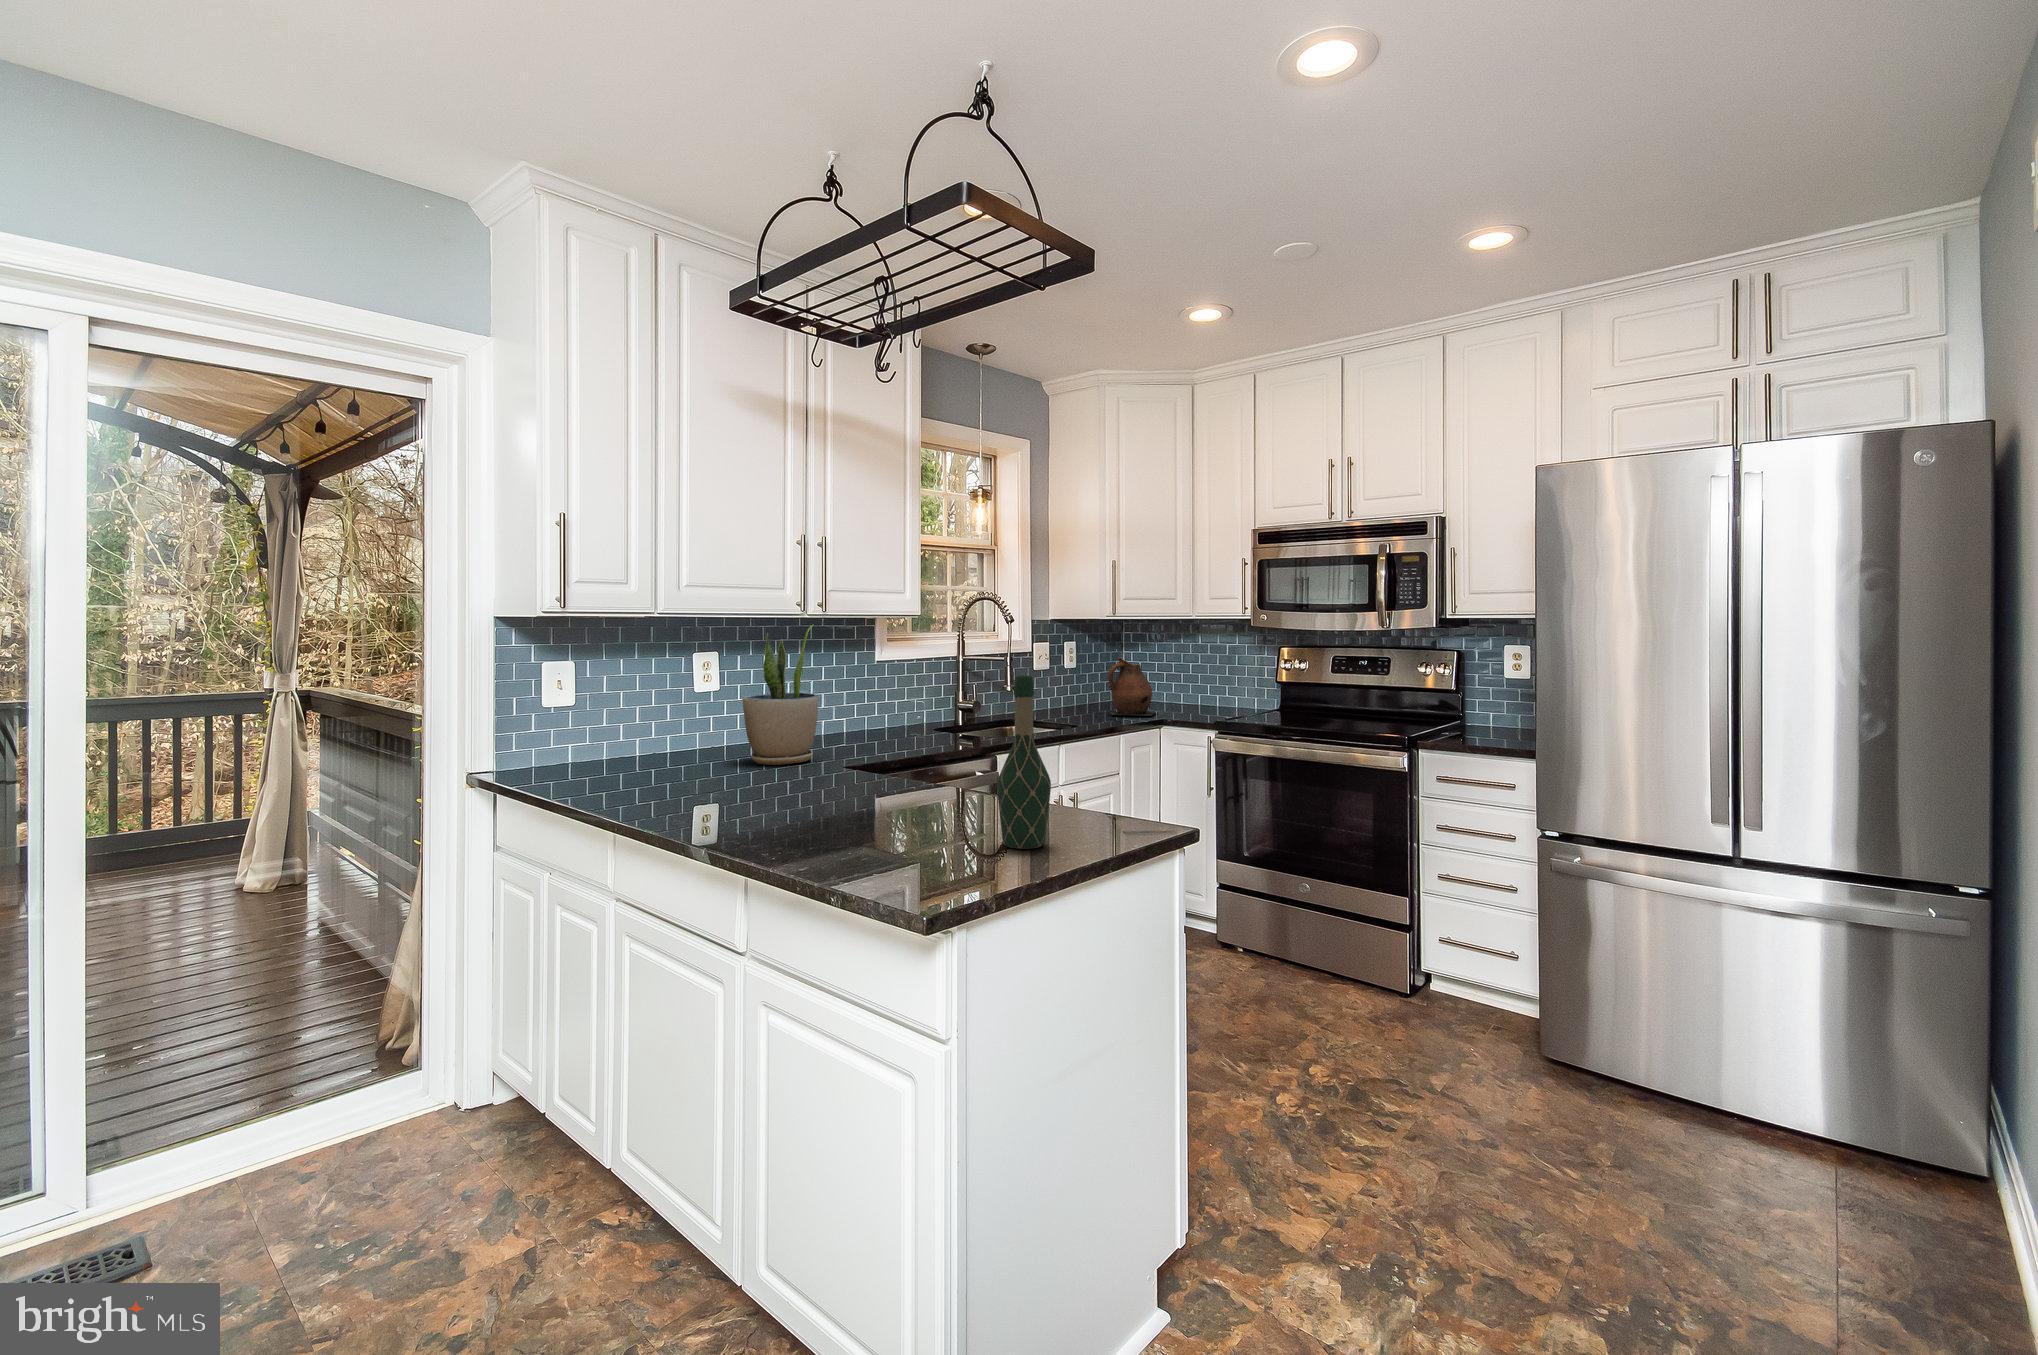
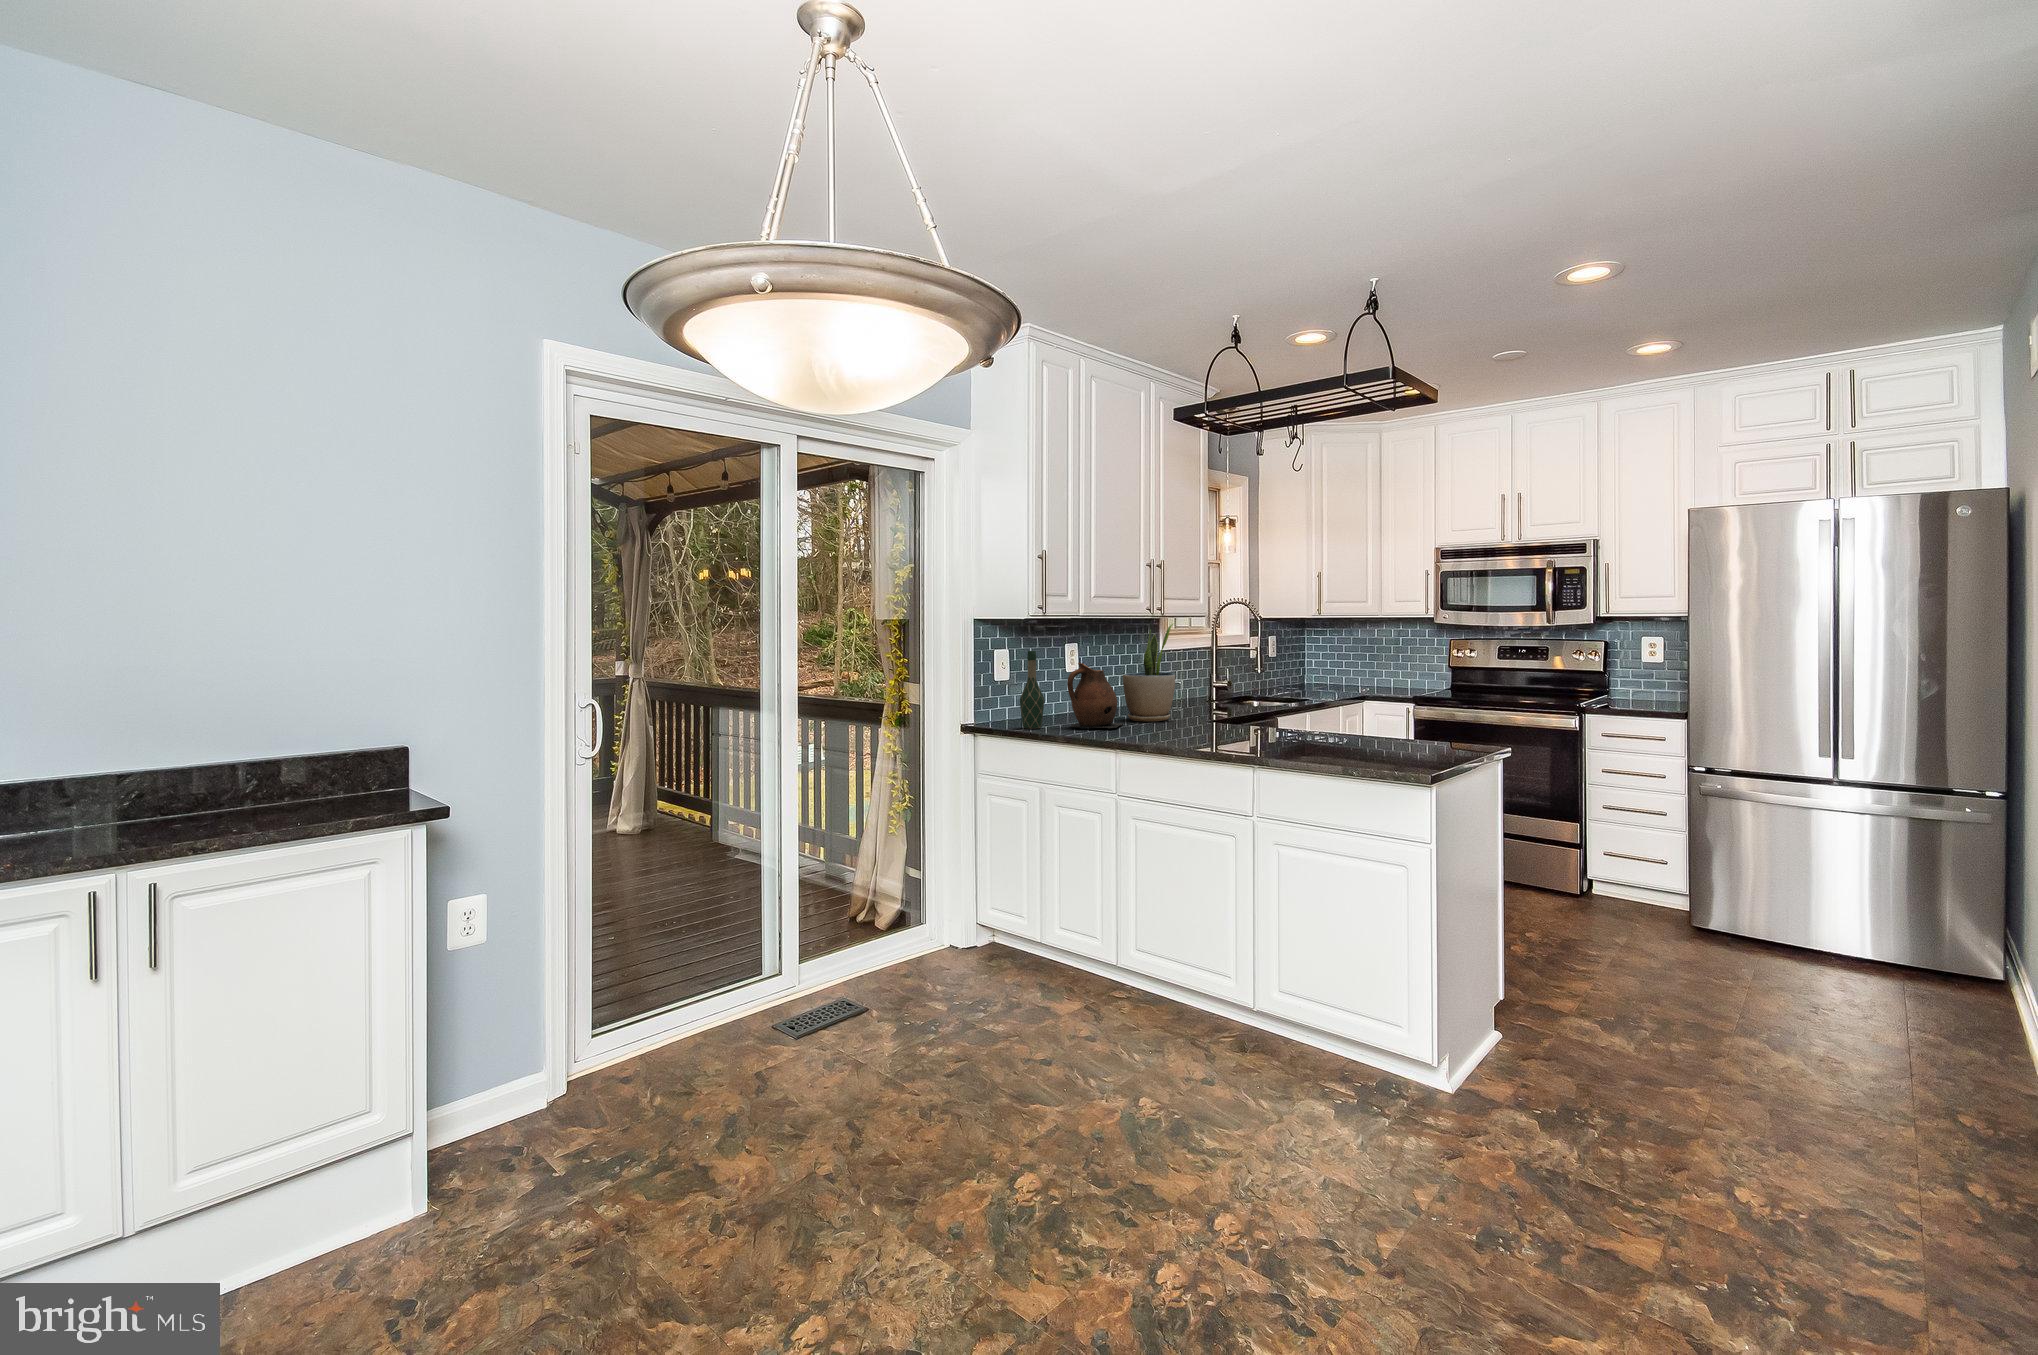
ceramic pitcher: present [1108,658,1156,716] -> present [1067,663,1123,729]
wine bottle: present [997,676,1051,849] -> present [1020,651,1044,729]

